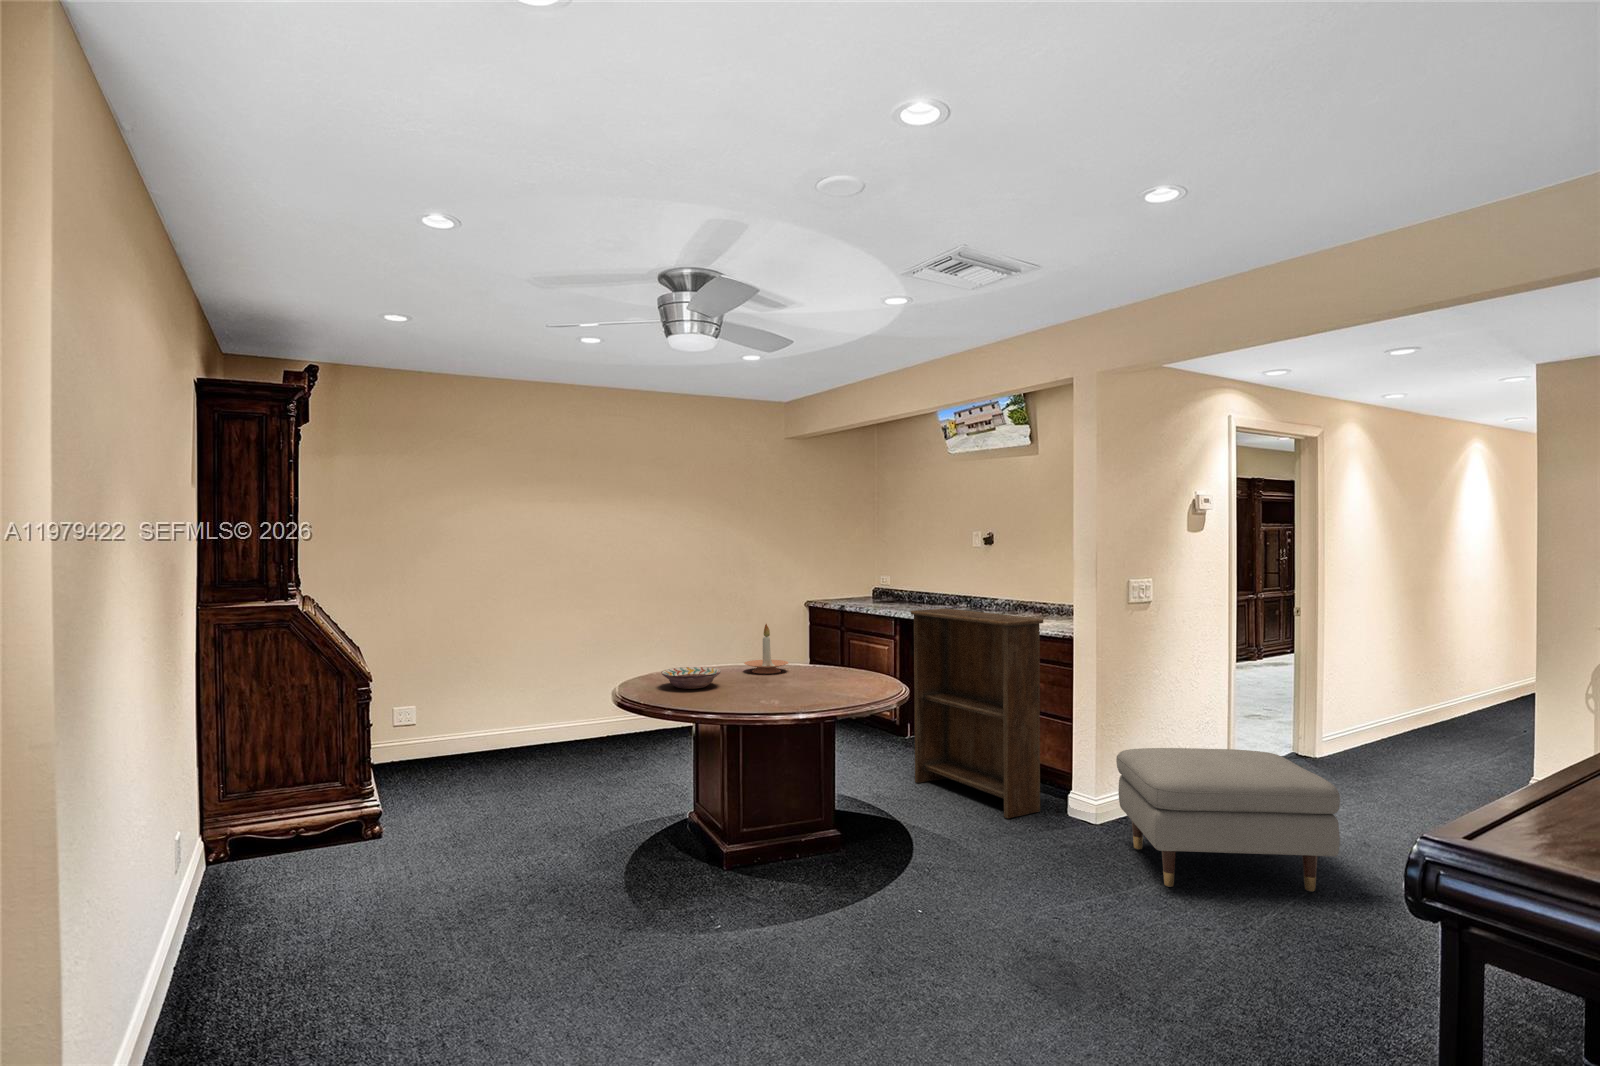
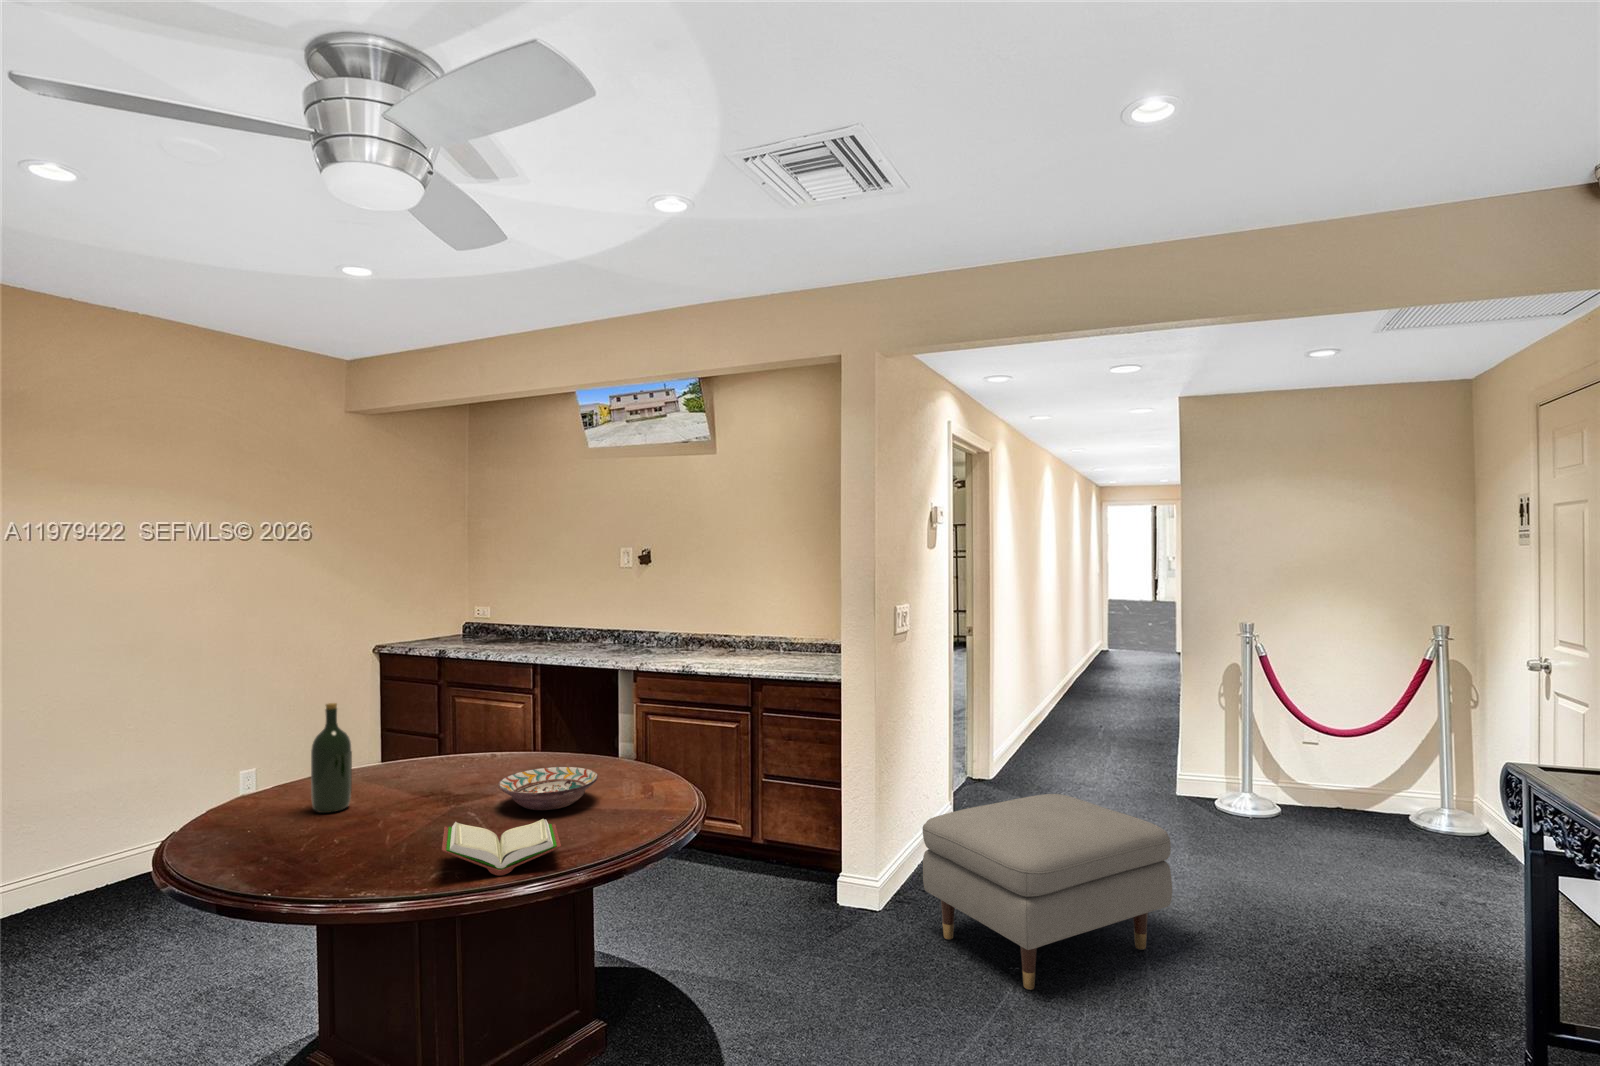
bookshelf: present [911,609,1043,818] -> none [610,653,806,932]
wine bottle: none [703,615,723,675] -> present [311,703,352,813]
candle holder: present [744,624,788,674] -> none [384,706,464,793]
decorative bowl: present [661,667,721,689] -> present [498,767,598,810]
book: none [728,678,797,705] -> present [442,819,561,875]

